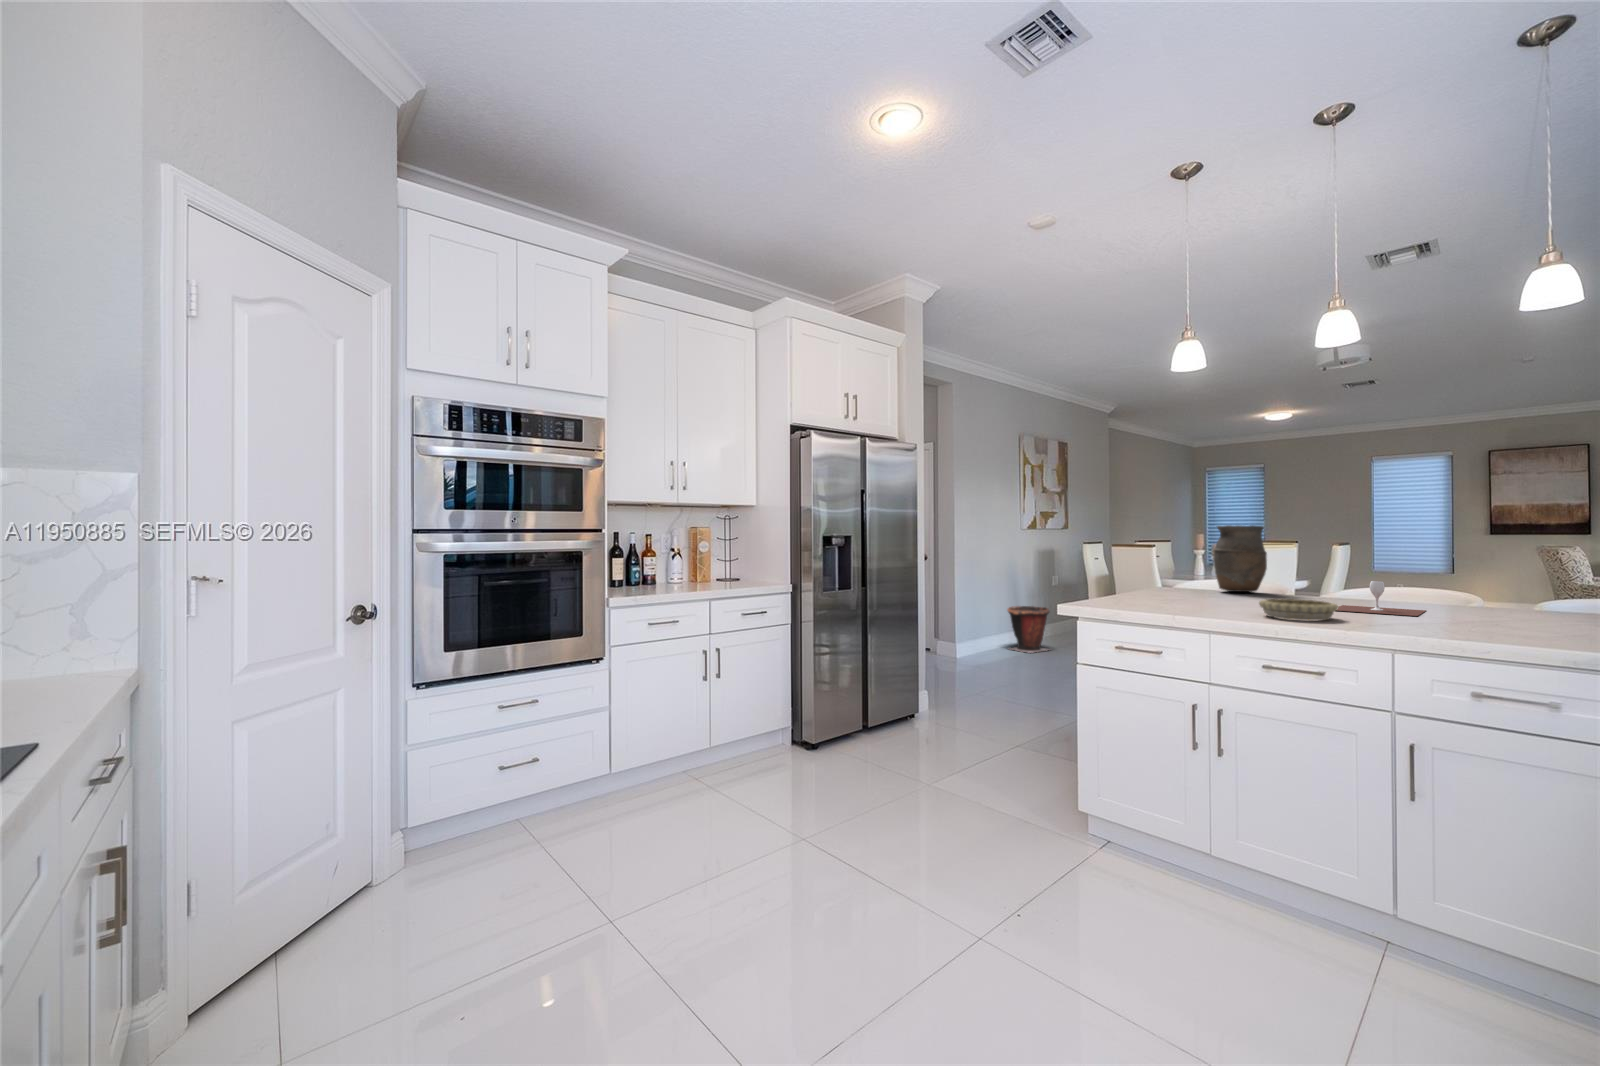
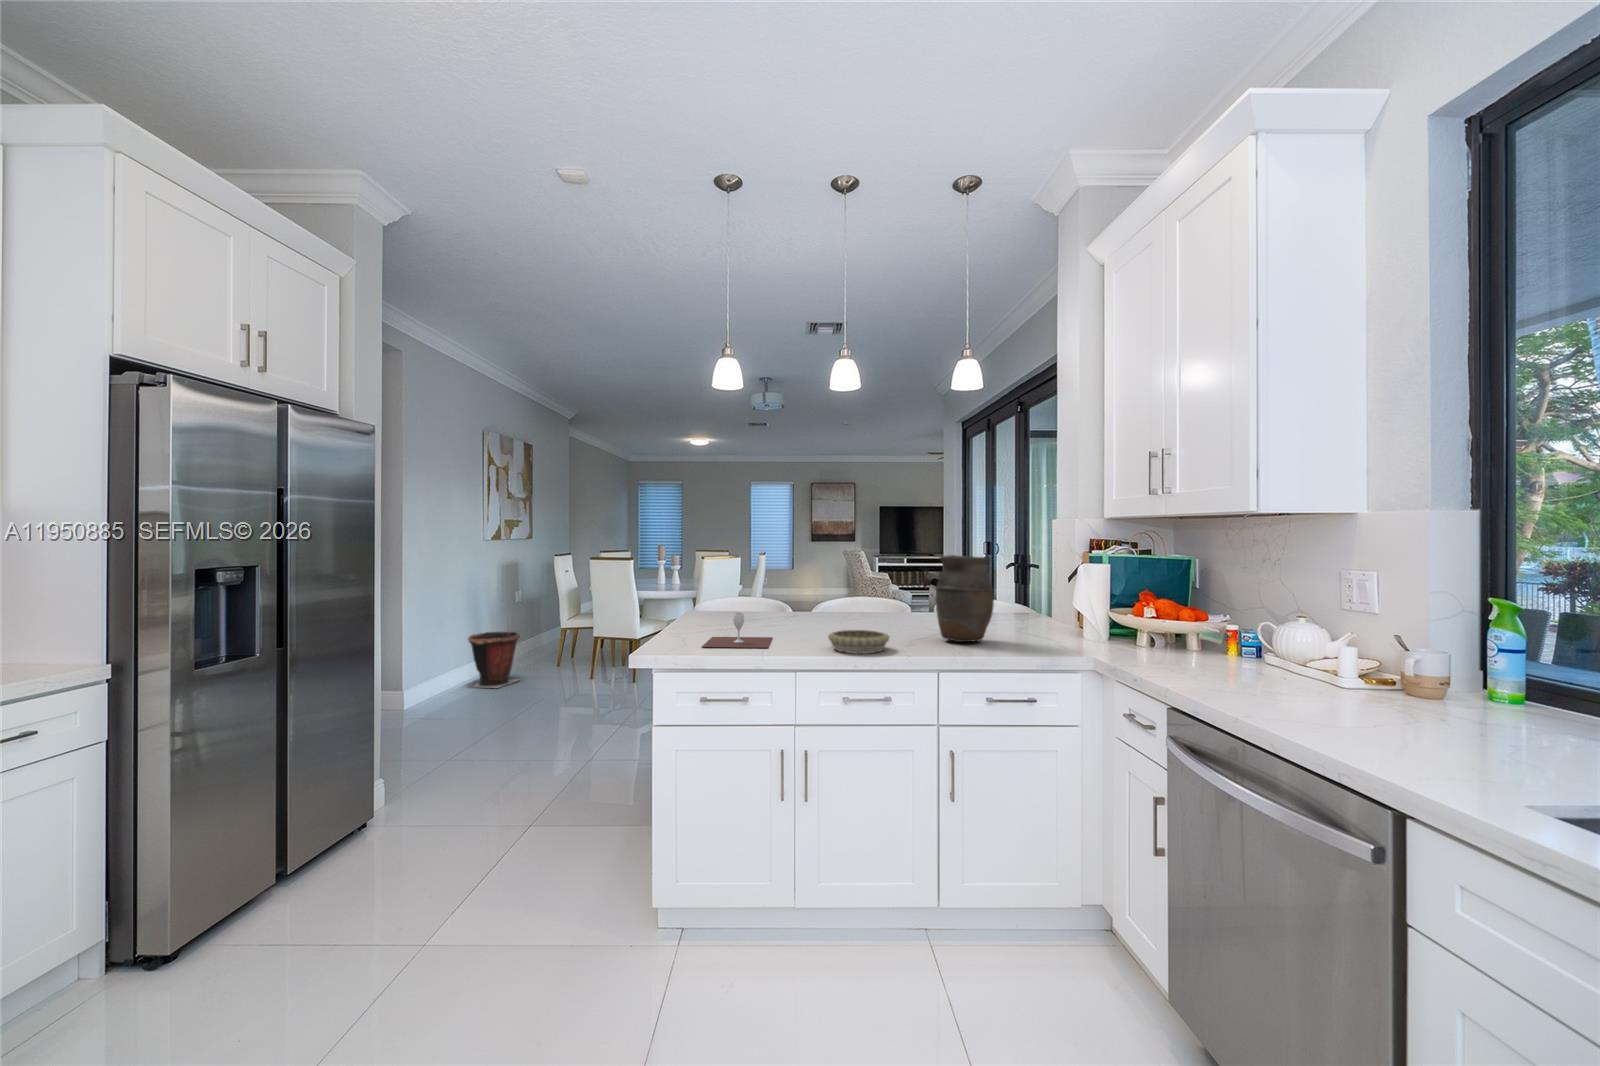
vase: present [1213,525,1267,592] -> present [935,555,994,642]
wine glass: present [1337,581,1426,616] -> present [702,613,772,648]

